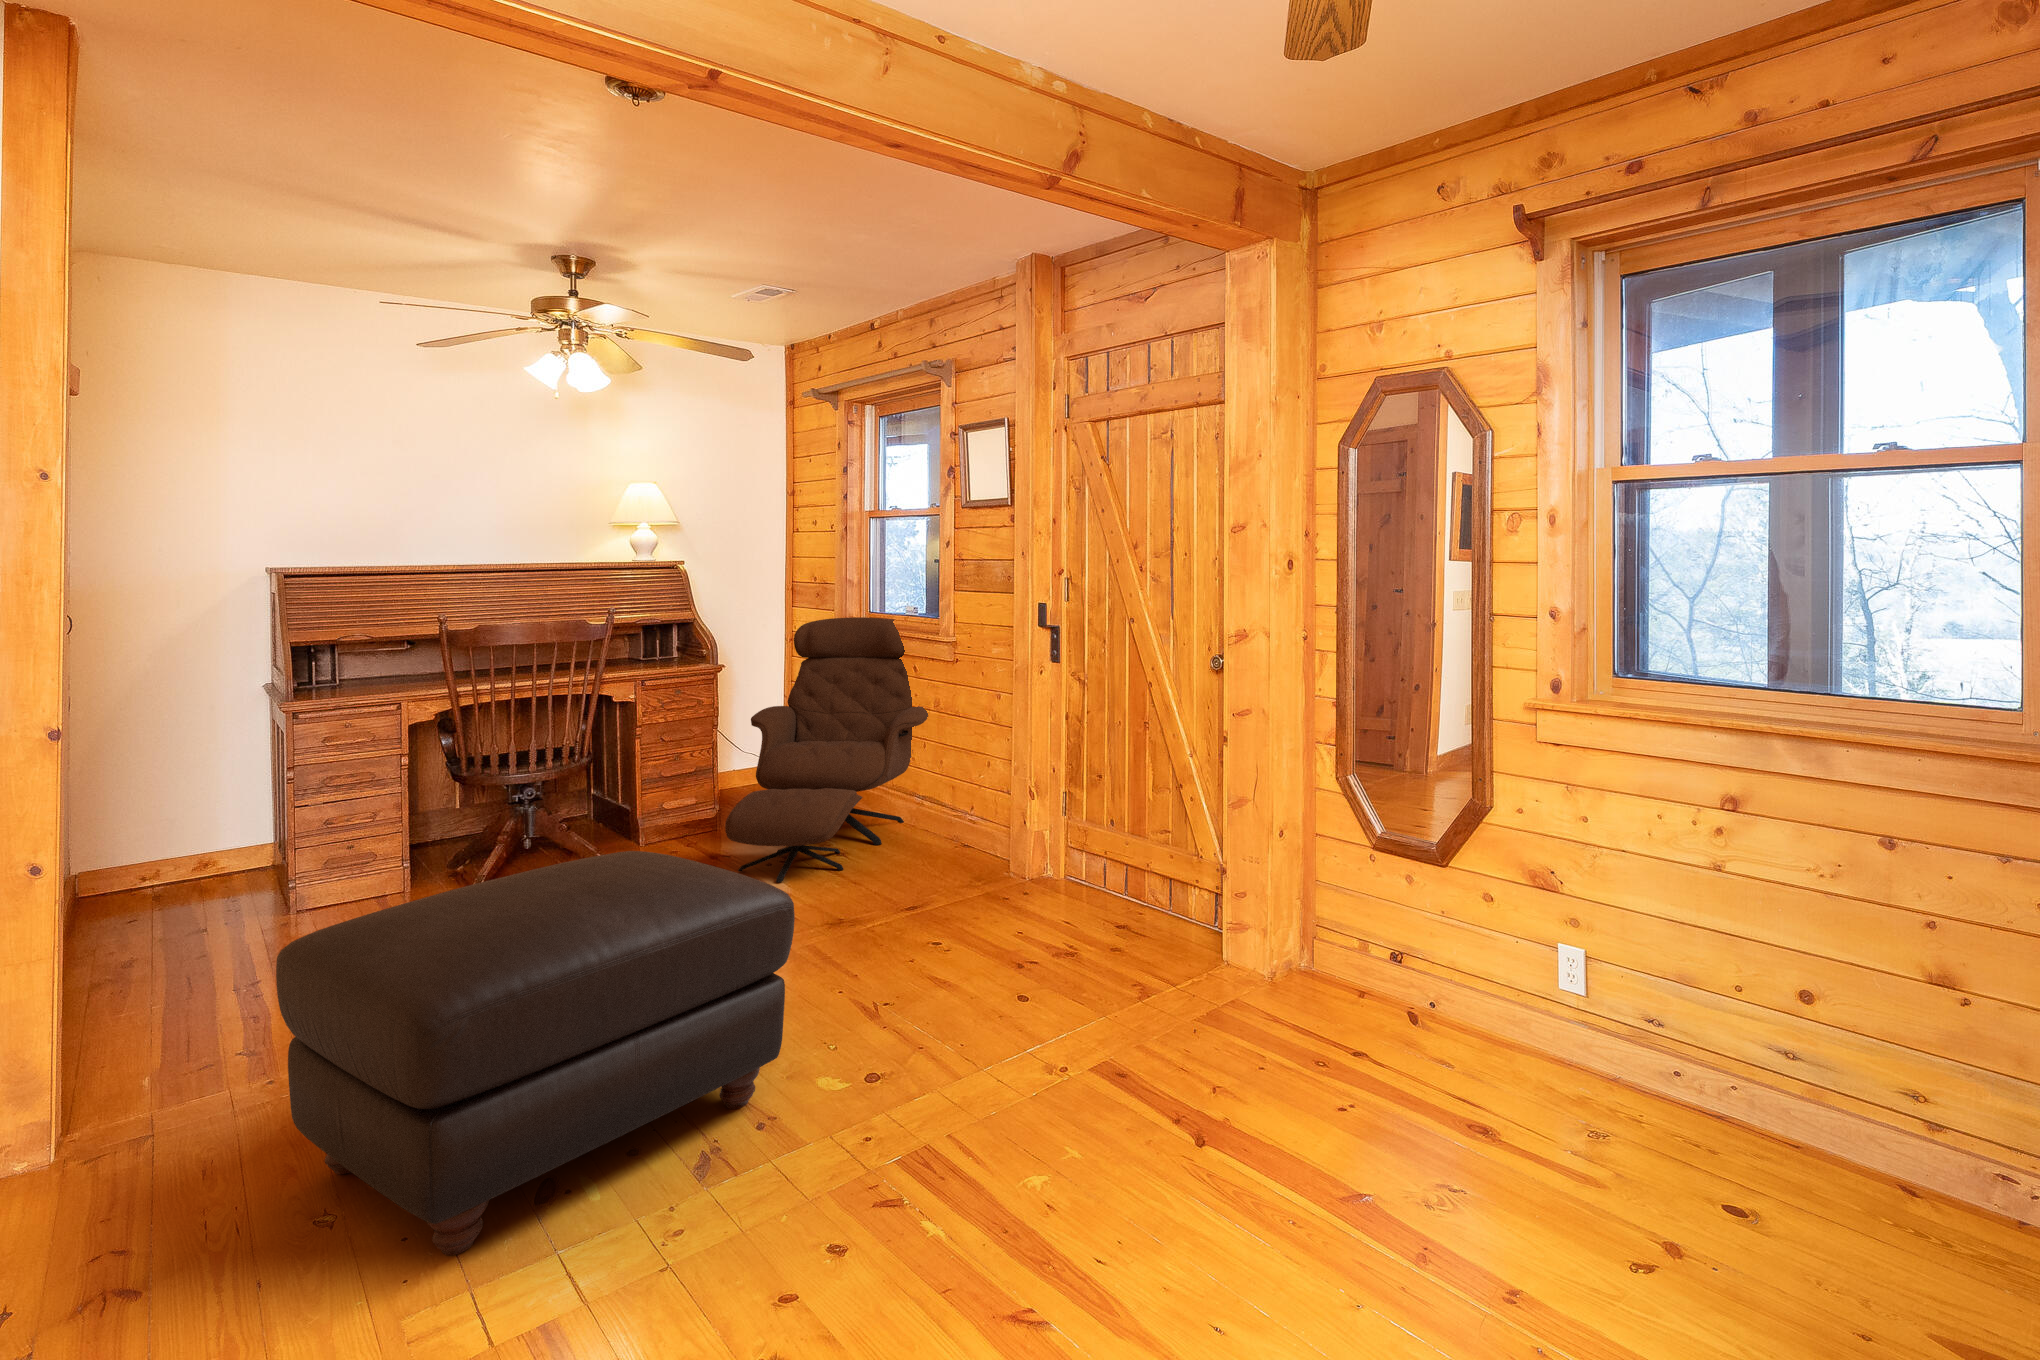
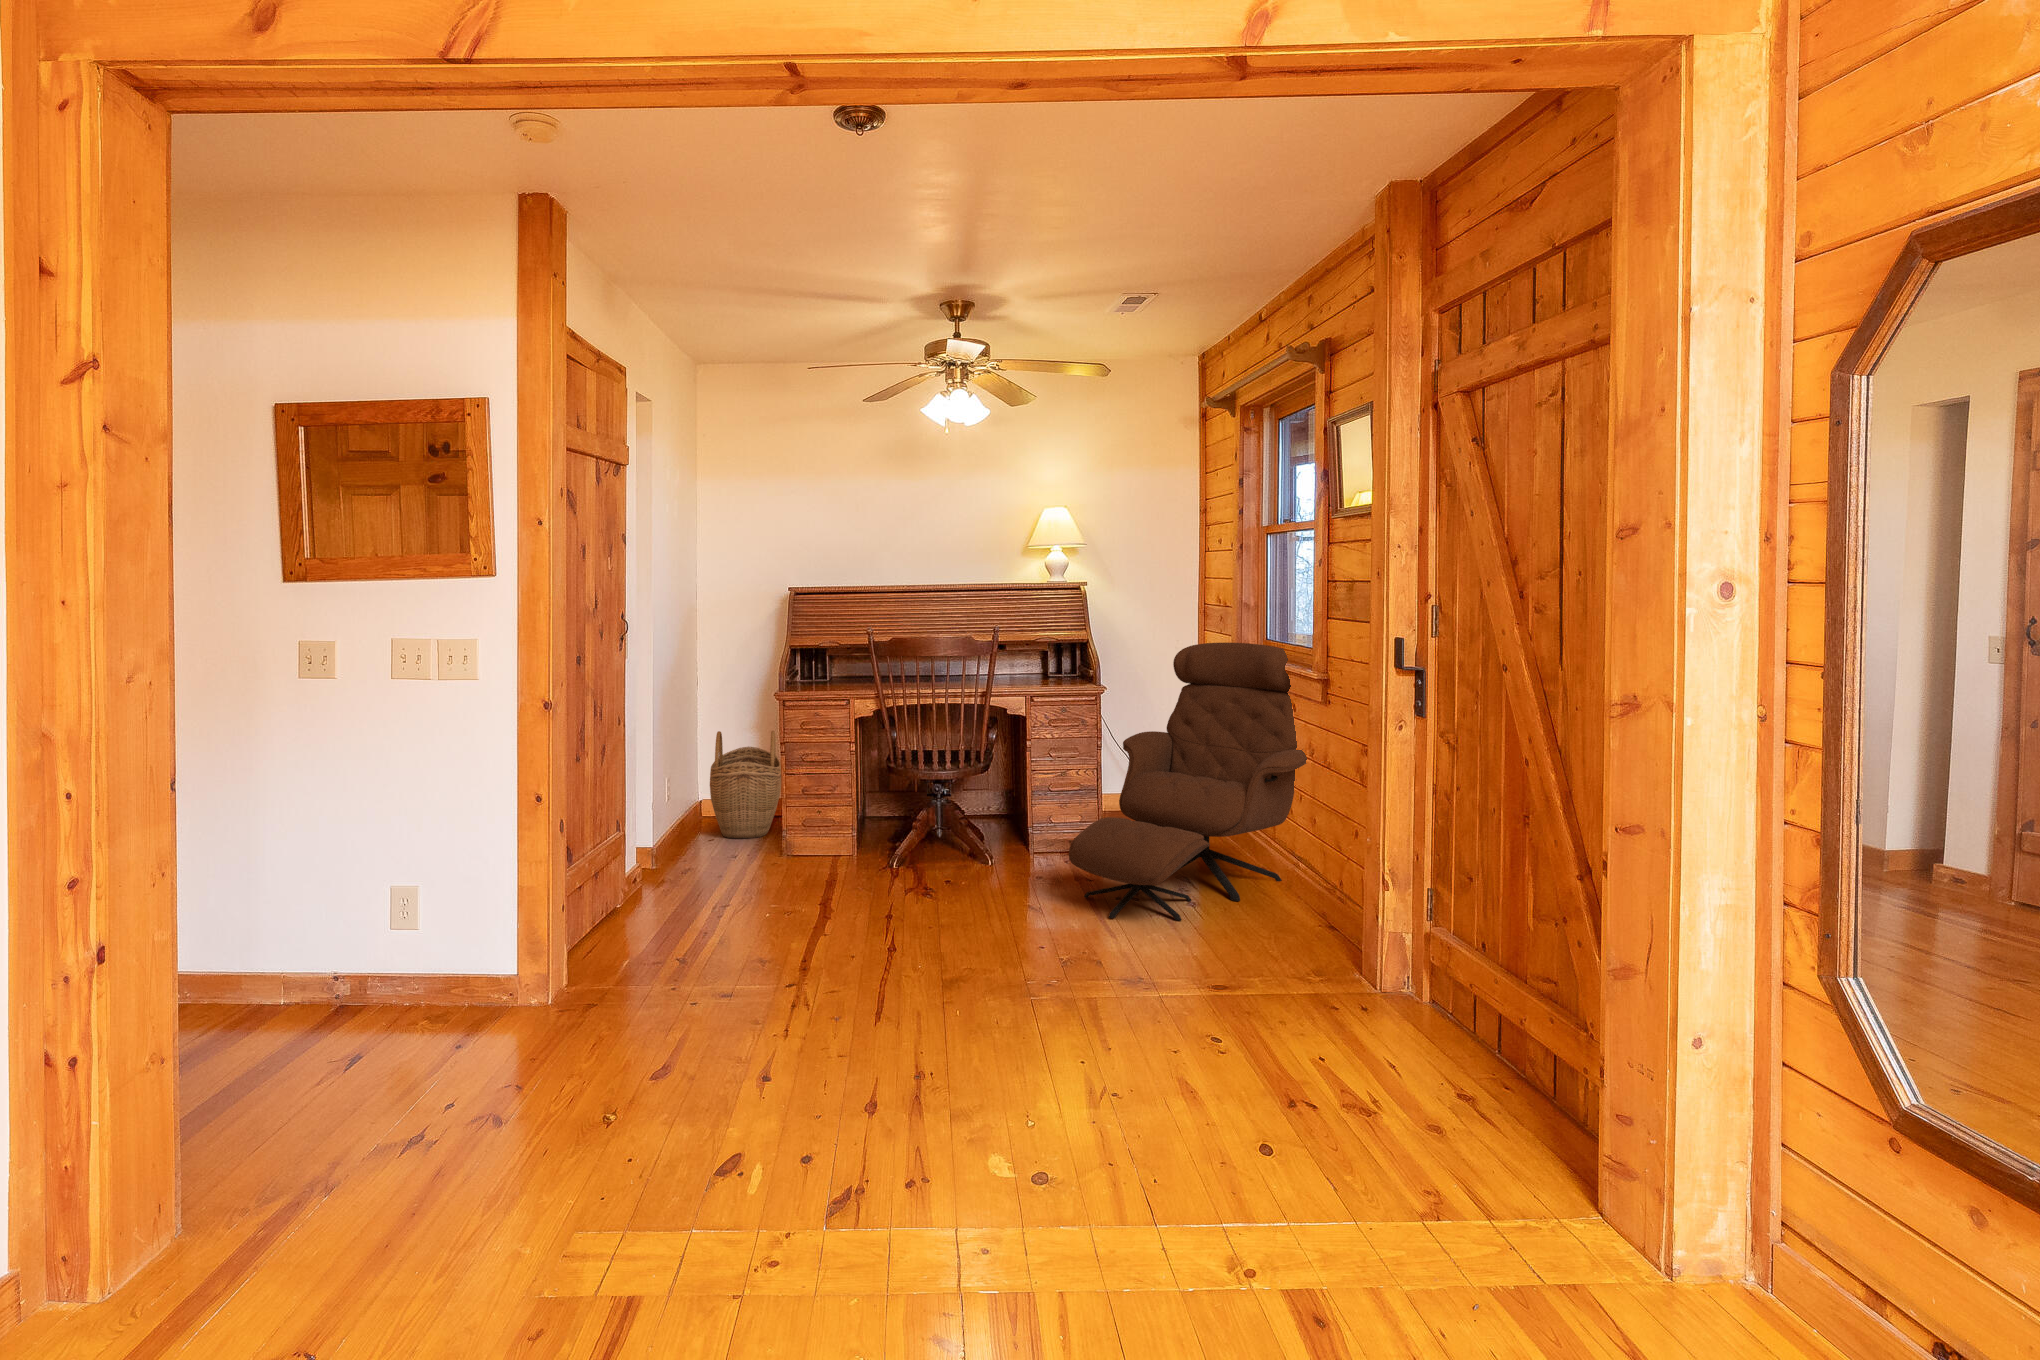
woven basket: none [135,761,269,914] -> present [710,731,781,838]
ottoman: present [276,851,795,1255] -> none [588,857,959,1191]

